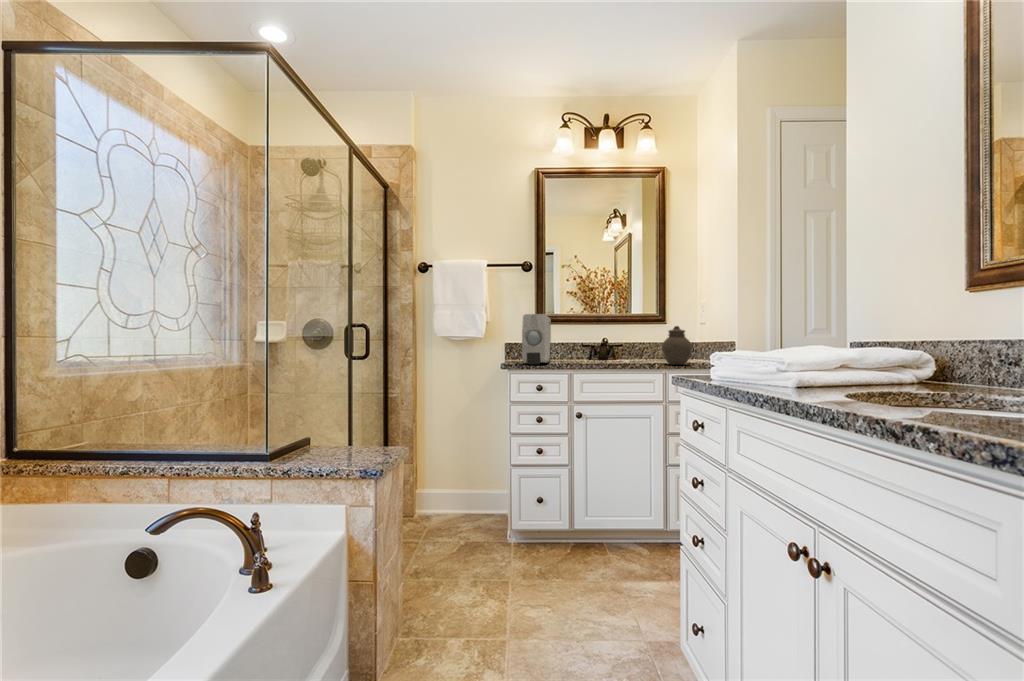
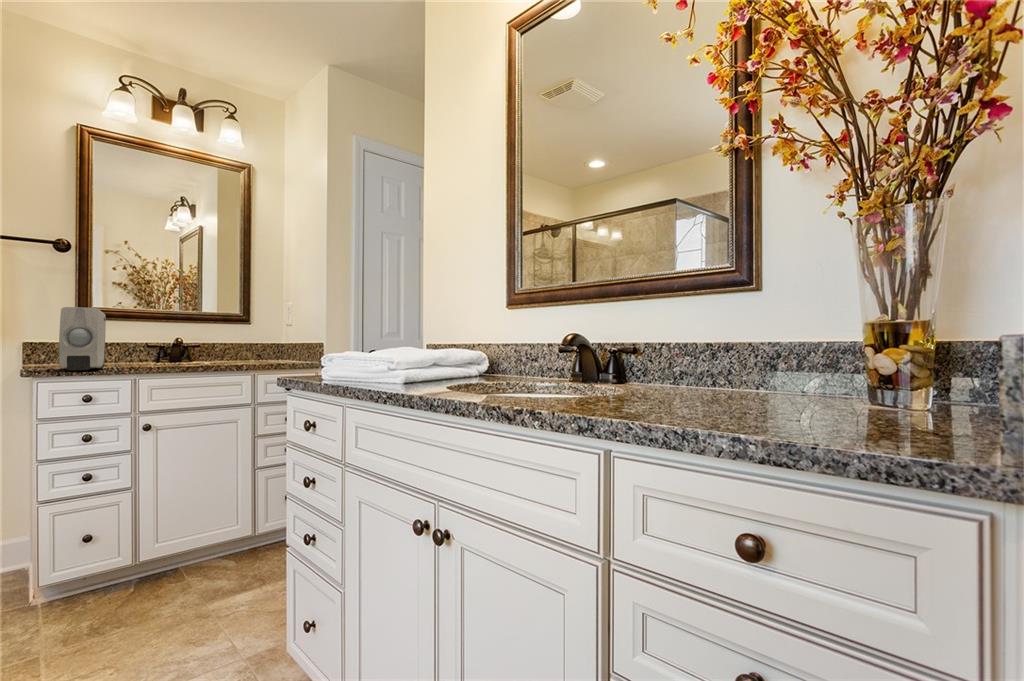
jar: present [662,326,692,365] -> none [251,327,283,366]

